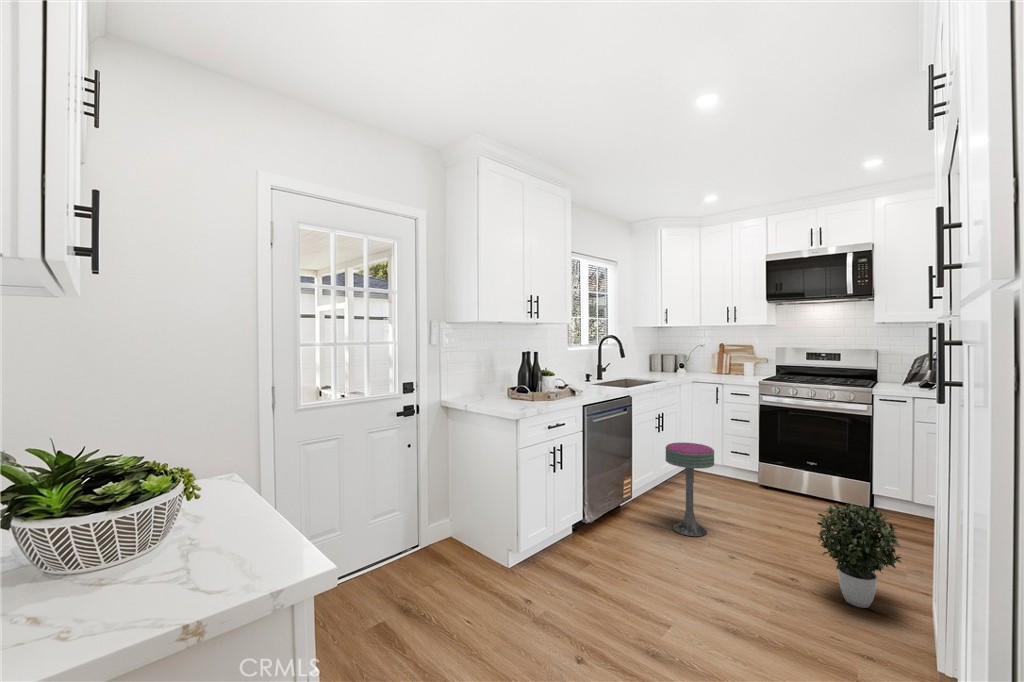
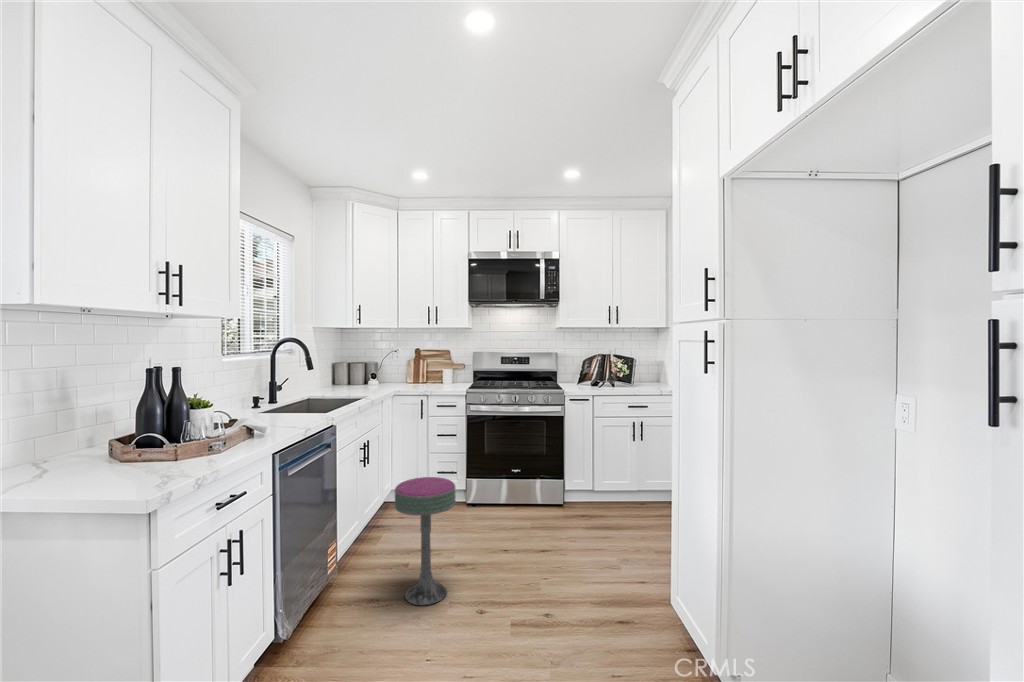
potted plant: present [817,503,902,608] -> none [583,518,661,634]

